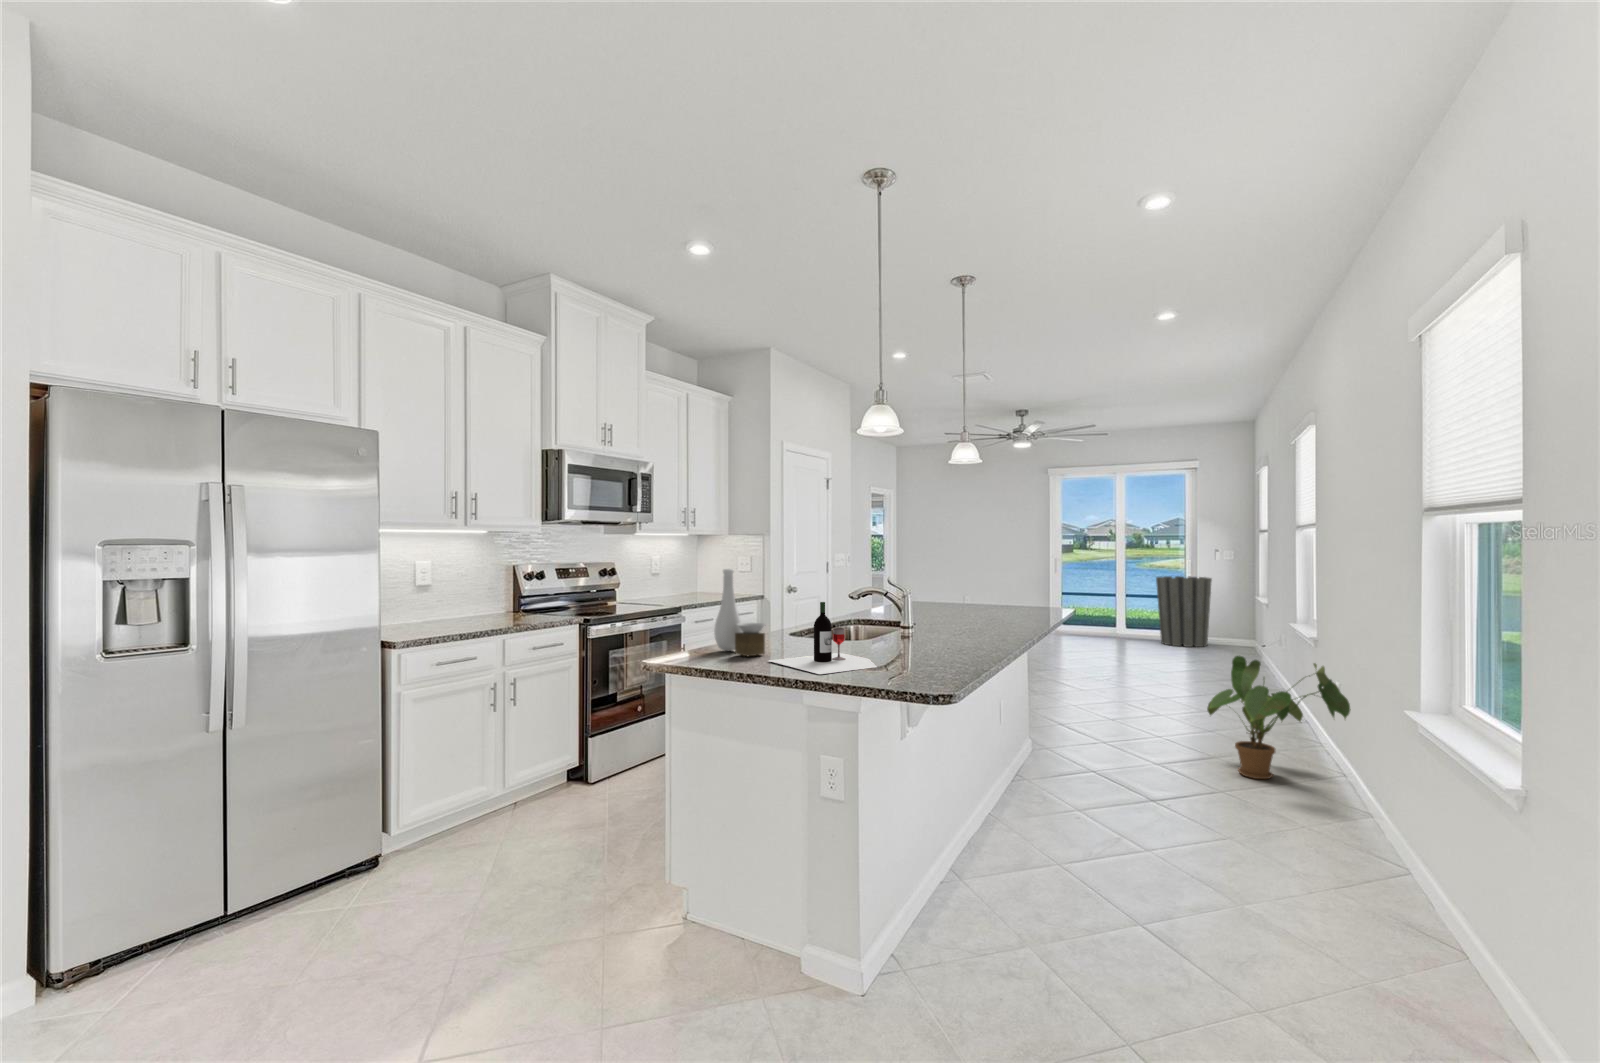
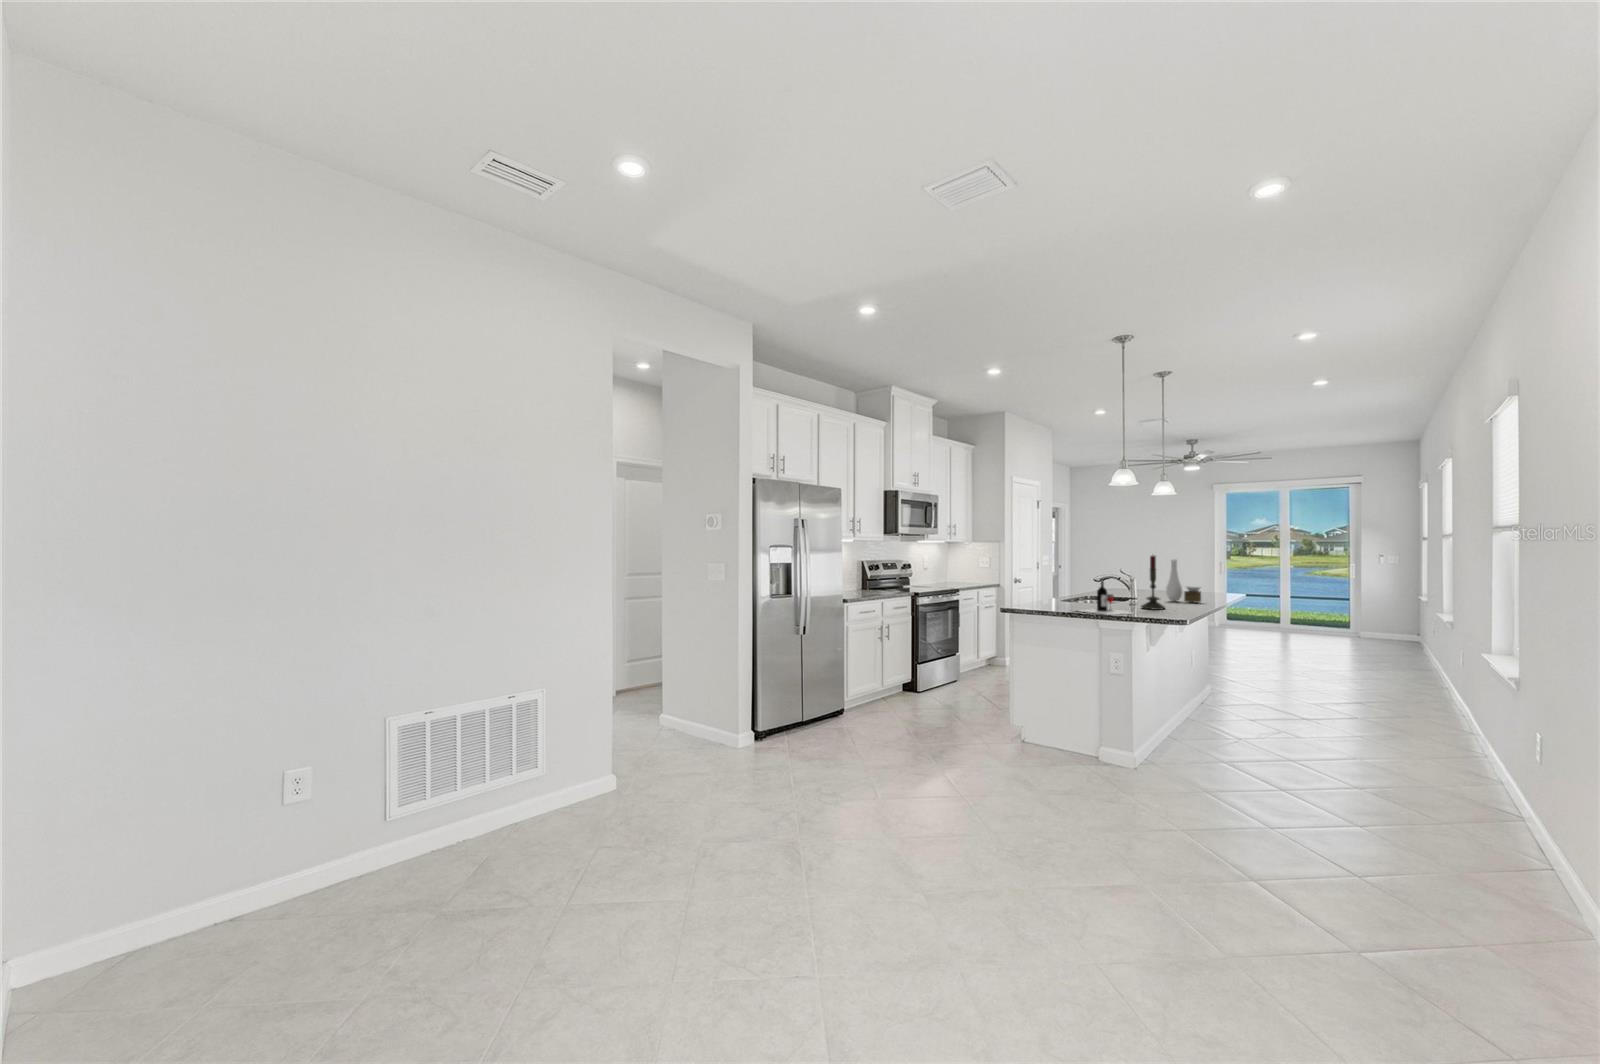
candle: none [899,552,937,653] -> present [1141,555,1165,610]
vase: present [714,569,765,656] -> present [1166,559,1201,602]
trash can: present [1156,576,1212,647] -> none [1320,579,1375,640]
house plant: present [1207,656,1351,779] -> none [1352,630,1461,717]

